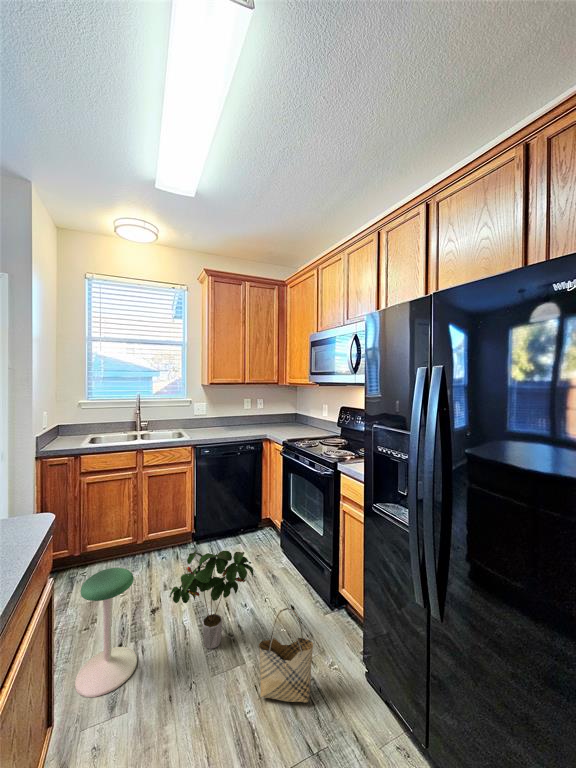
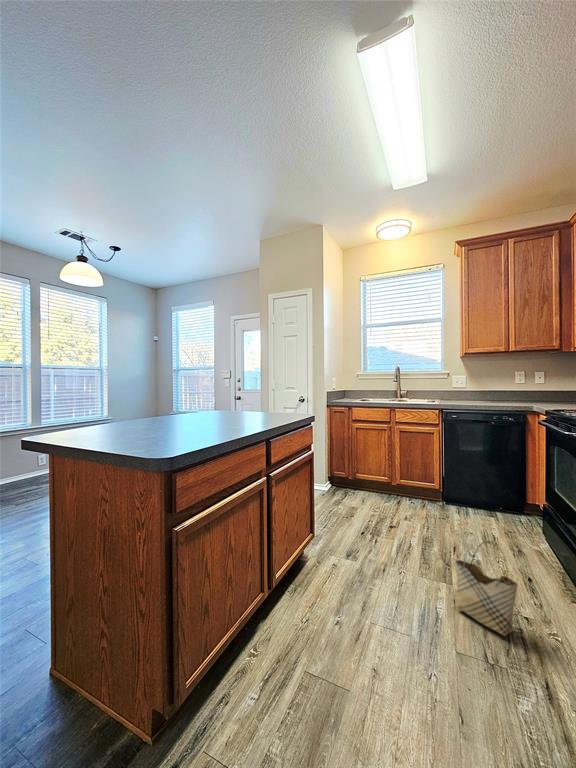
potted plant: present [169,551,253,649] -> none [395,478,471,565]
stool: present [75,568,137,697] -> none [331,471,370,550]

